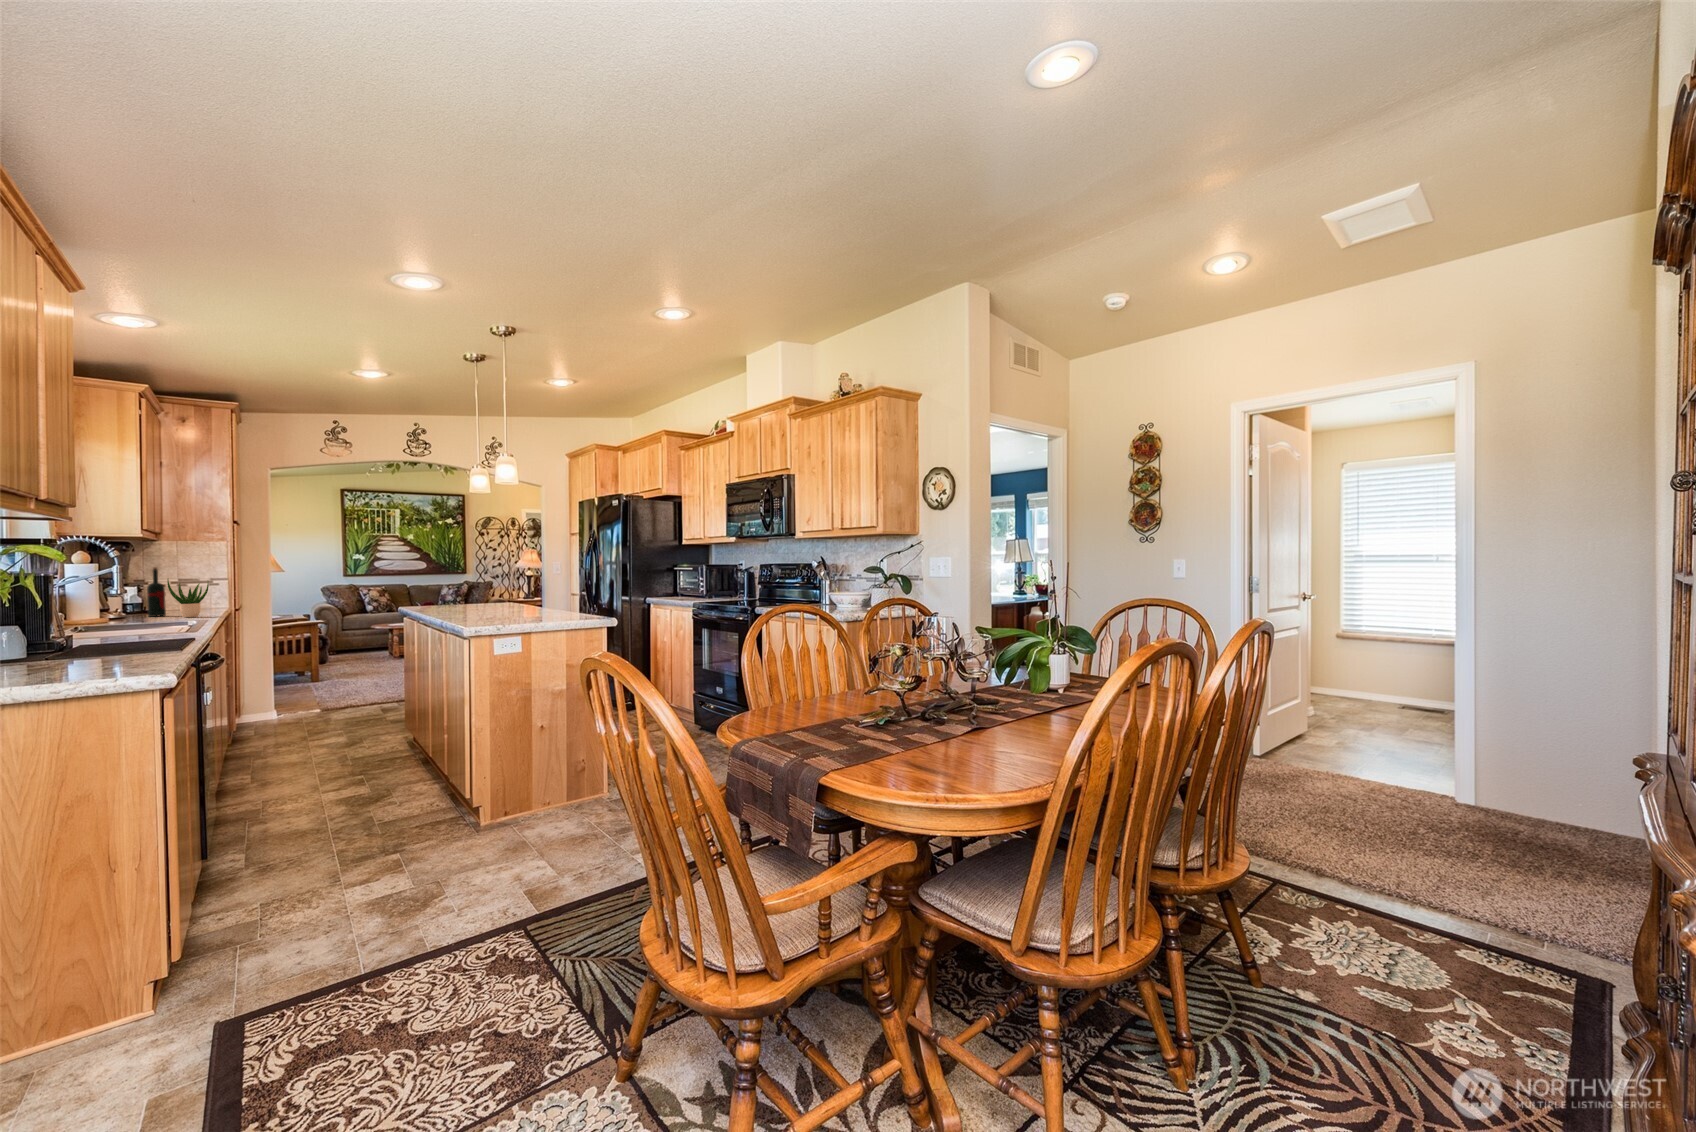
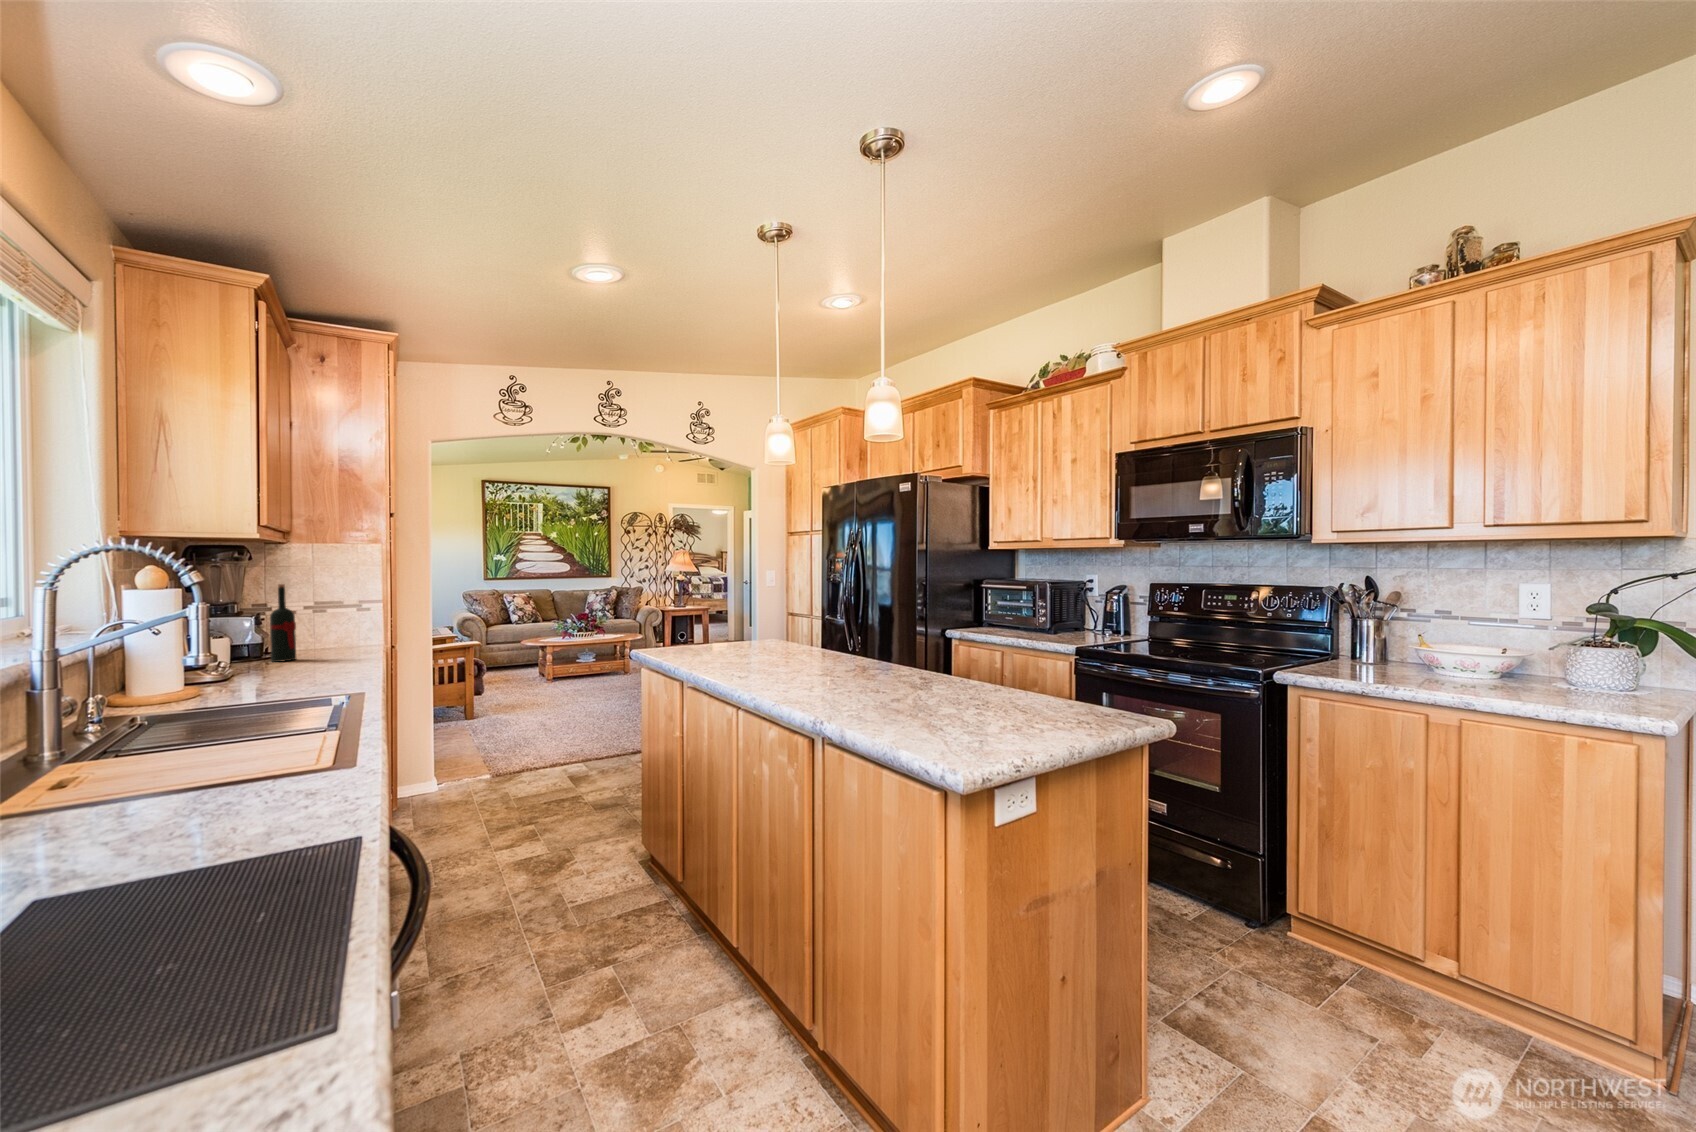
potted plant: present [167,579,209,617] -> none [299,600,358,665]

